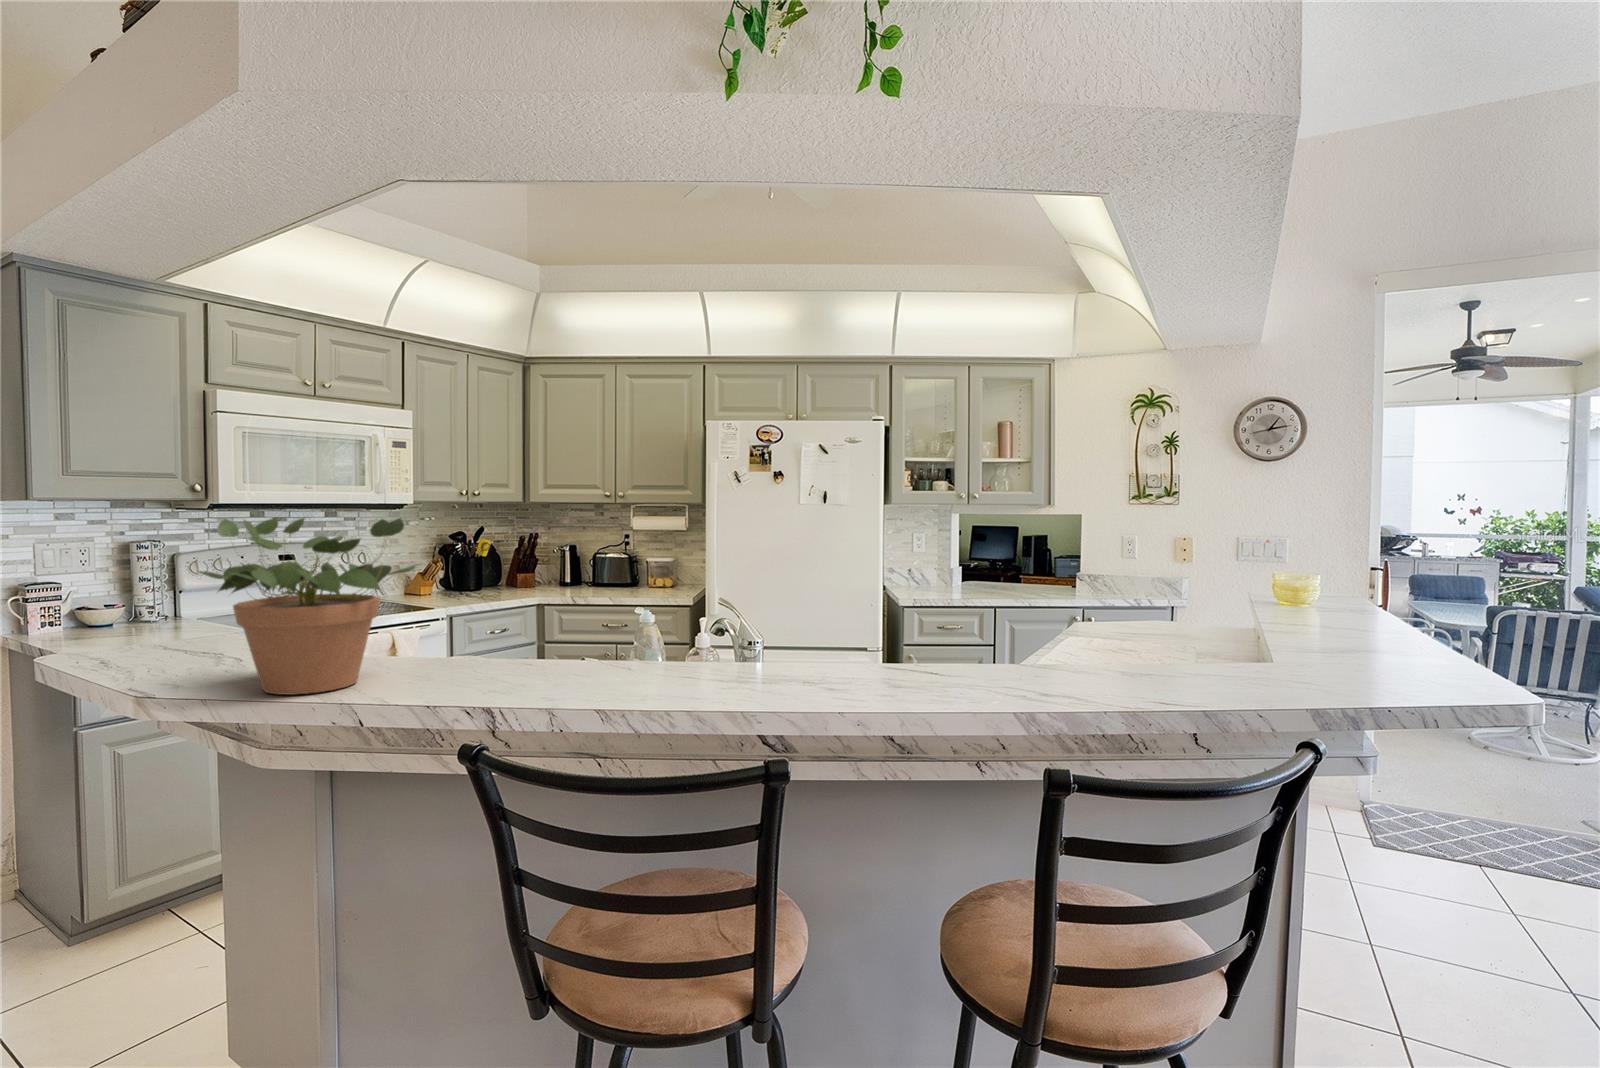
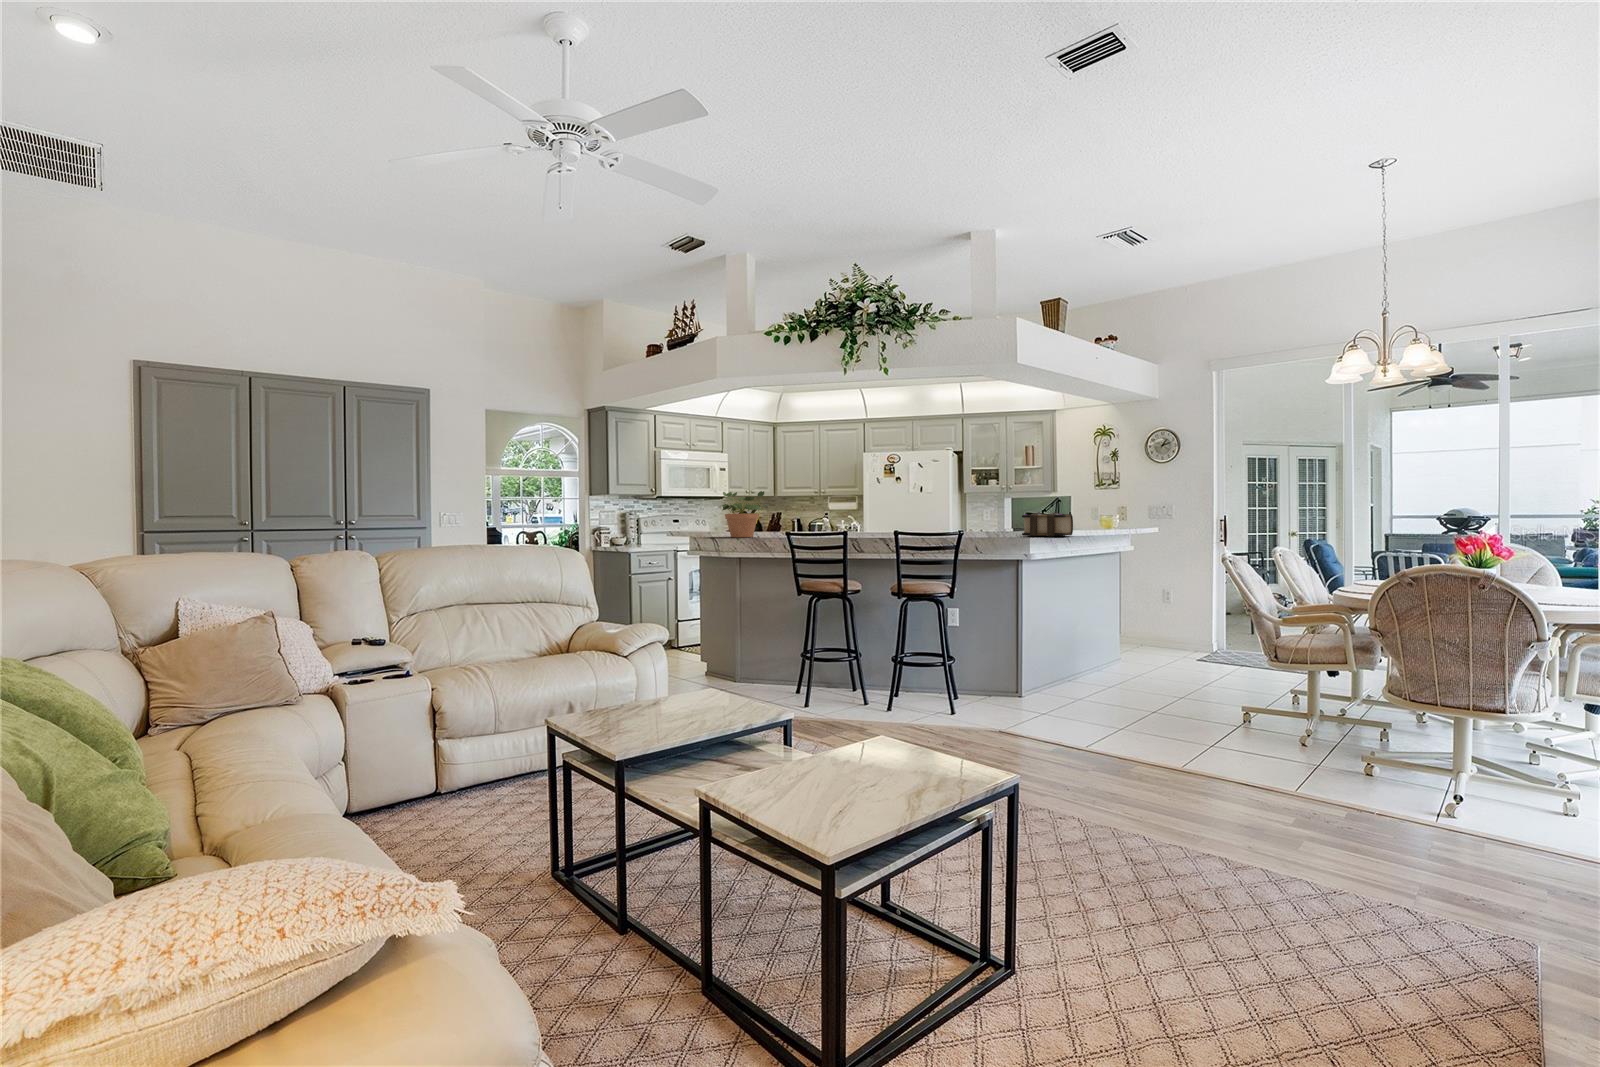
book: none [1276,607,1466,702] -> present [1022,512,1073,536]

